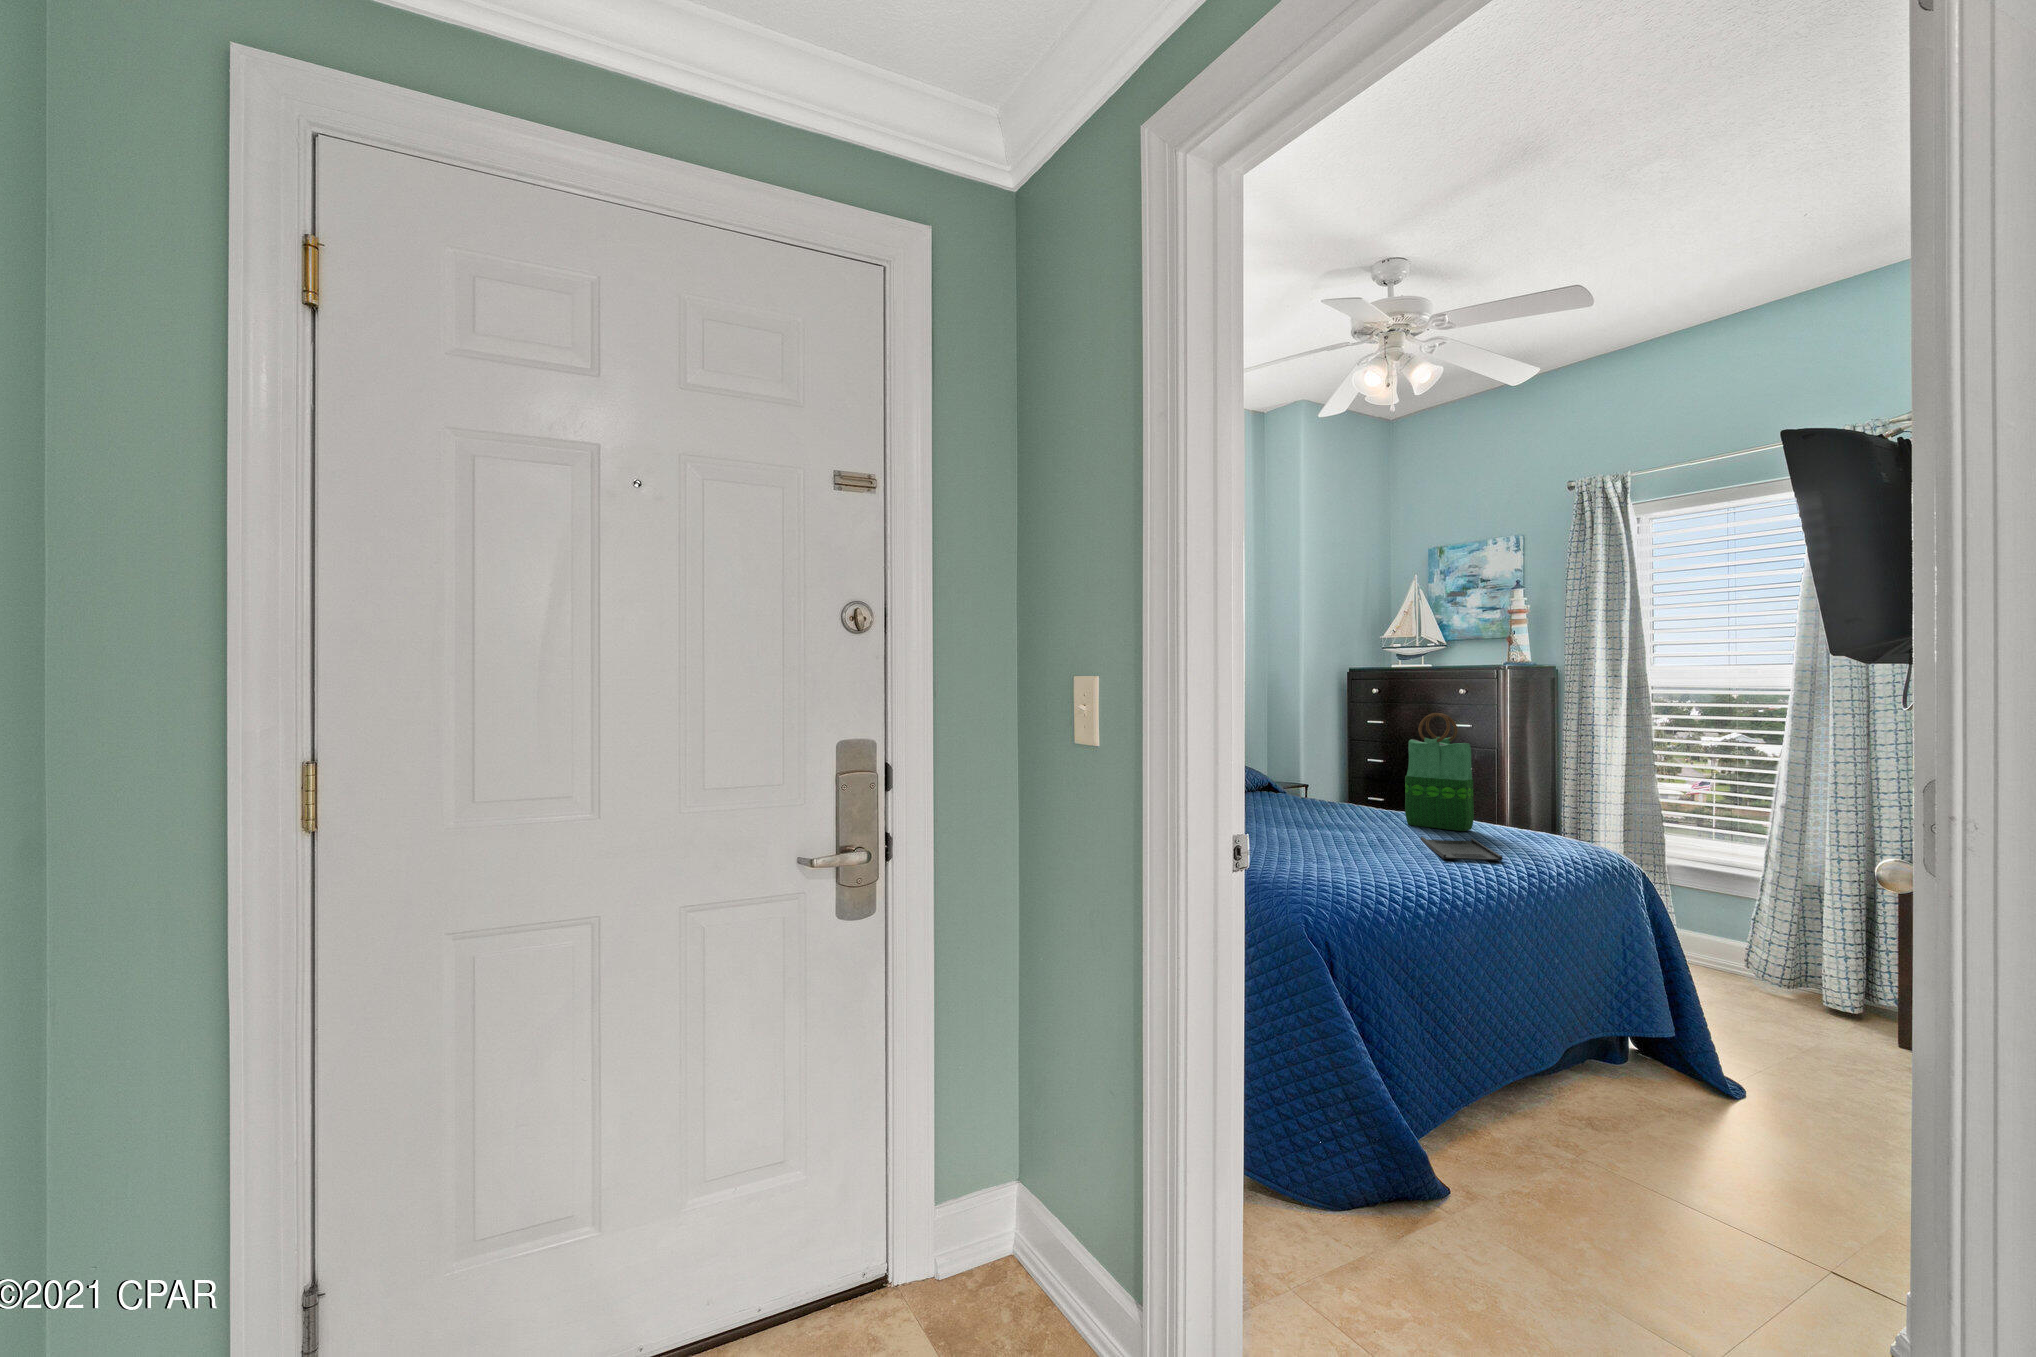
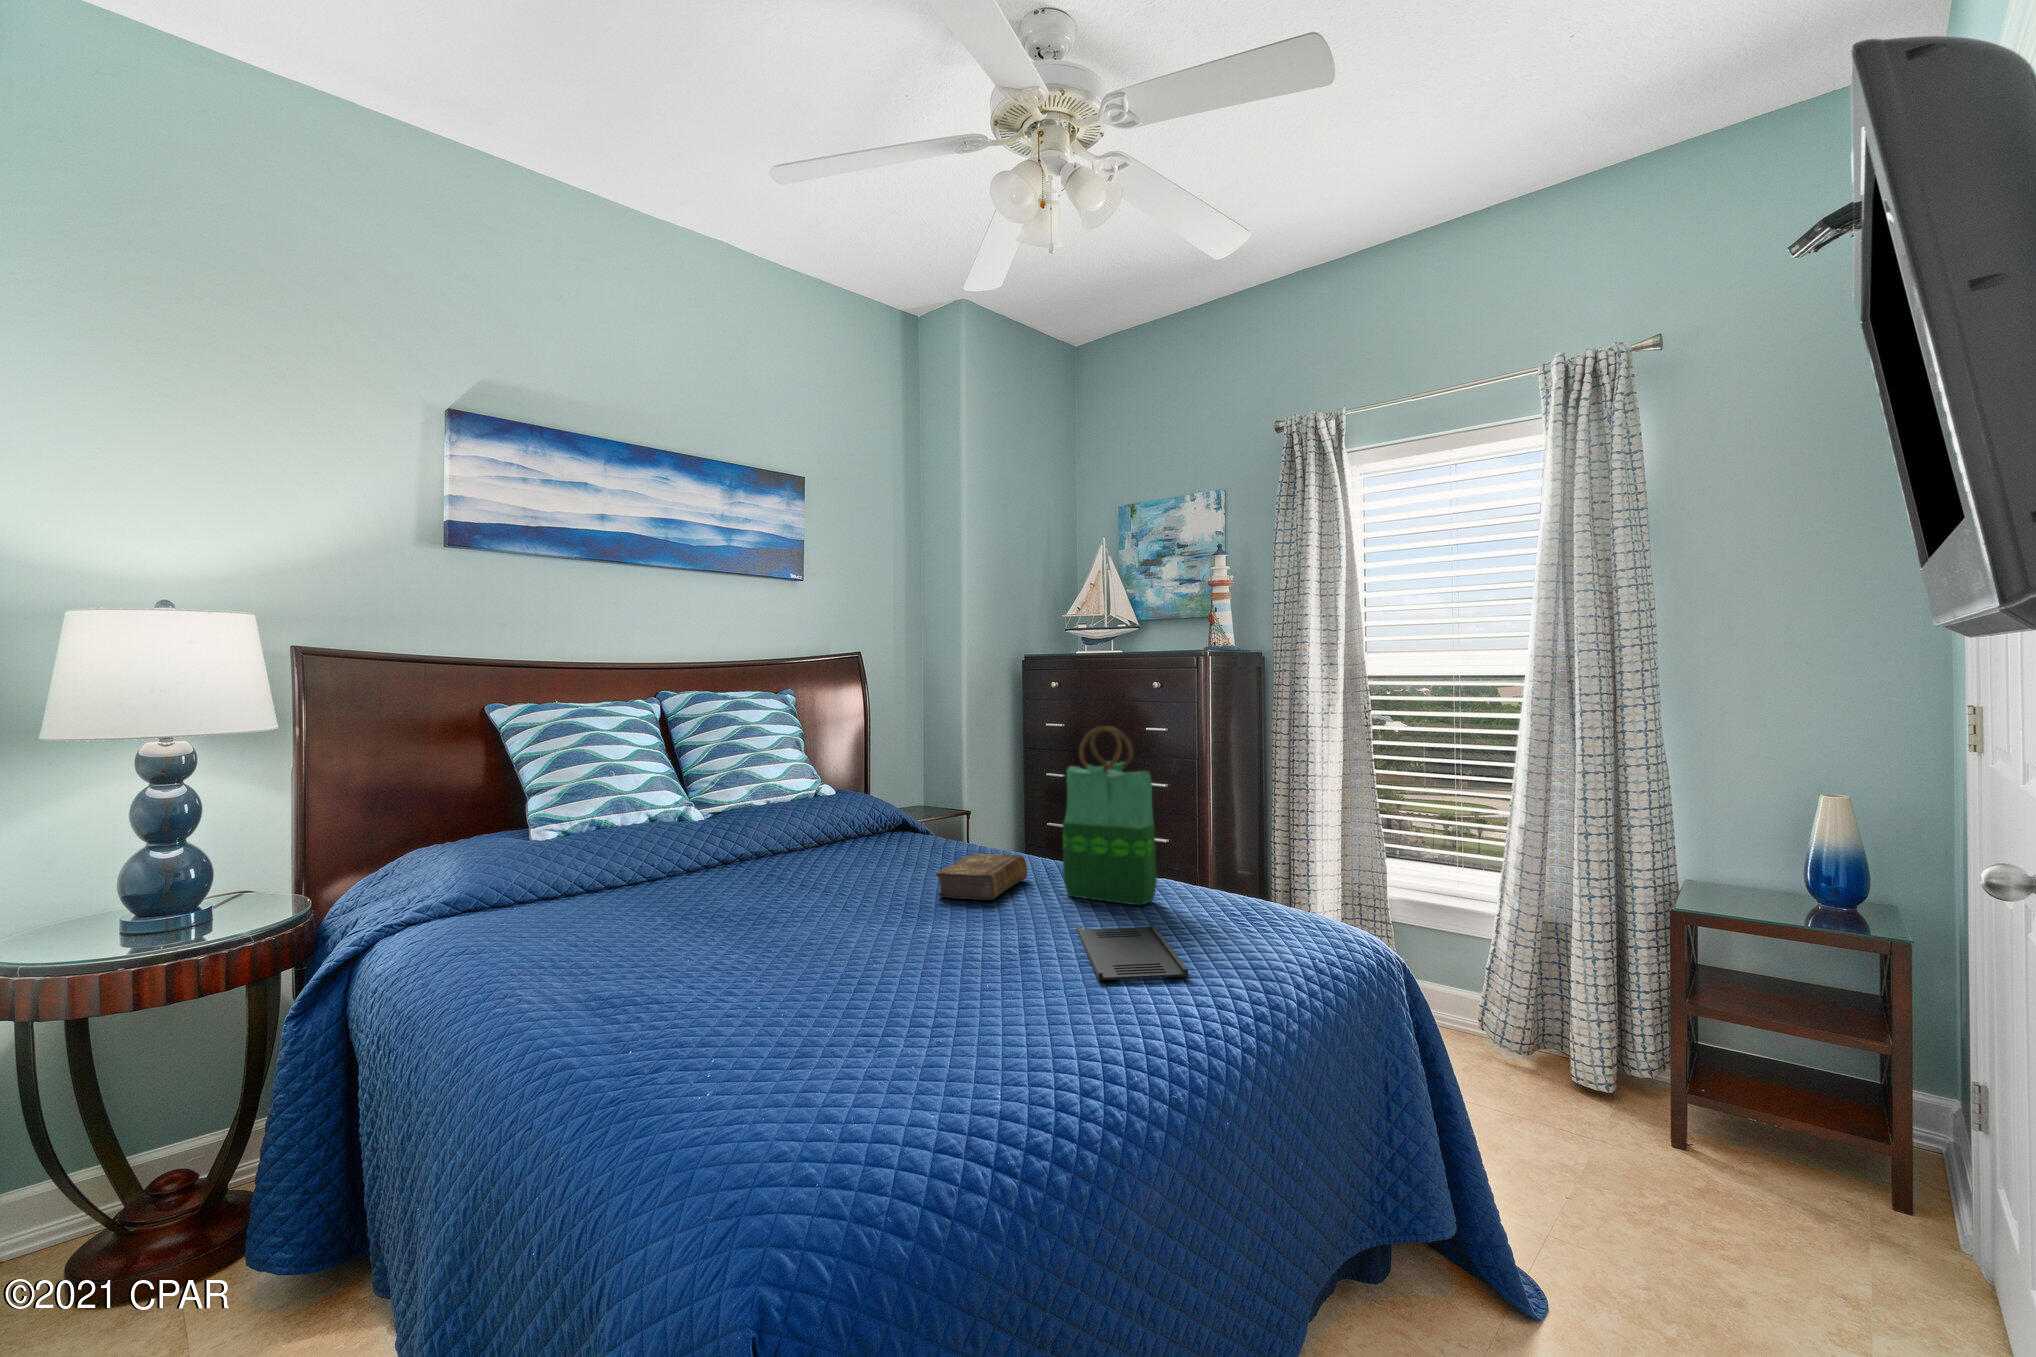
book: none [1317,797,1376,823] -> present [936,854,1027,900]

